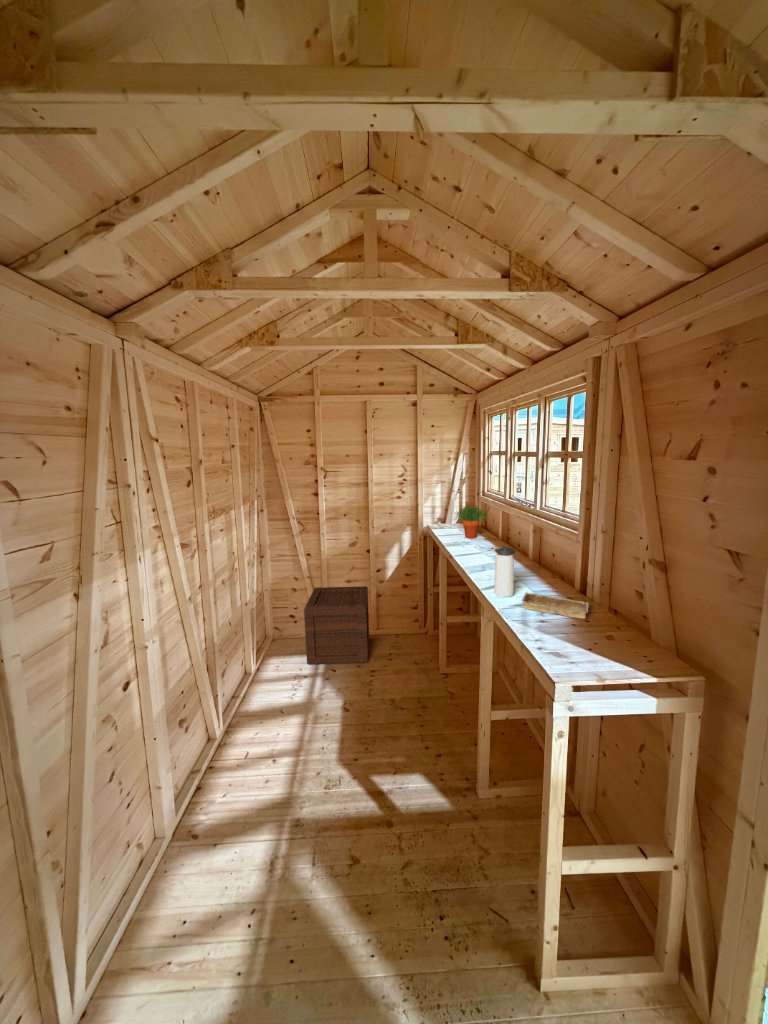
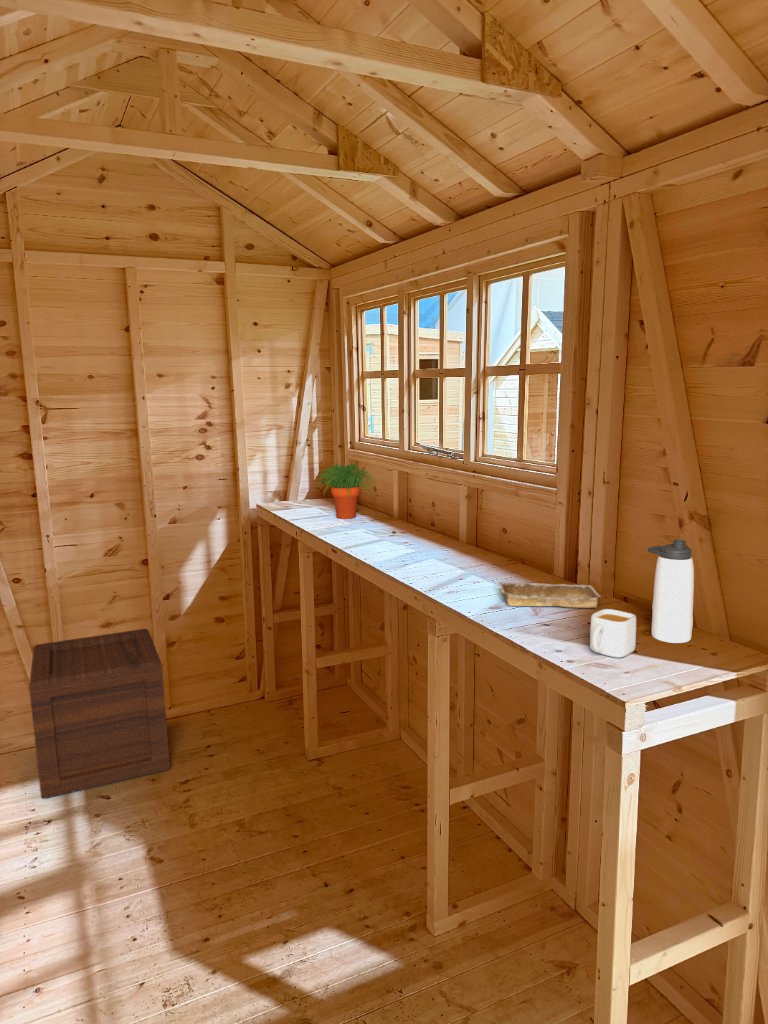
thermos bottle: present [494,546,515,597] -> present [648,539,694,643]
mug: none [551,624,588,658] -> present [590,609,636,658]

